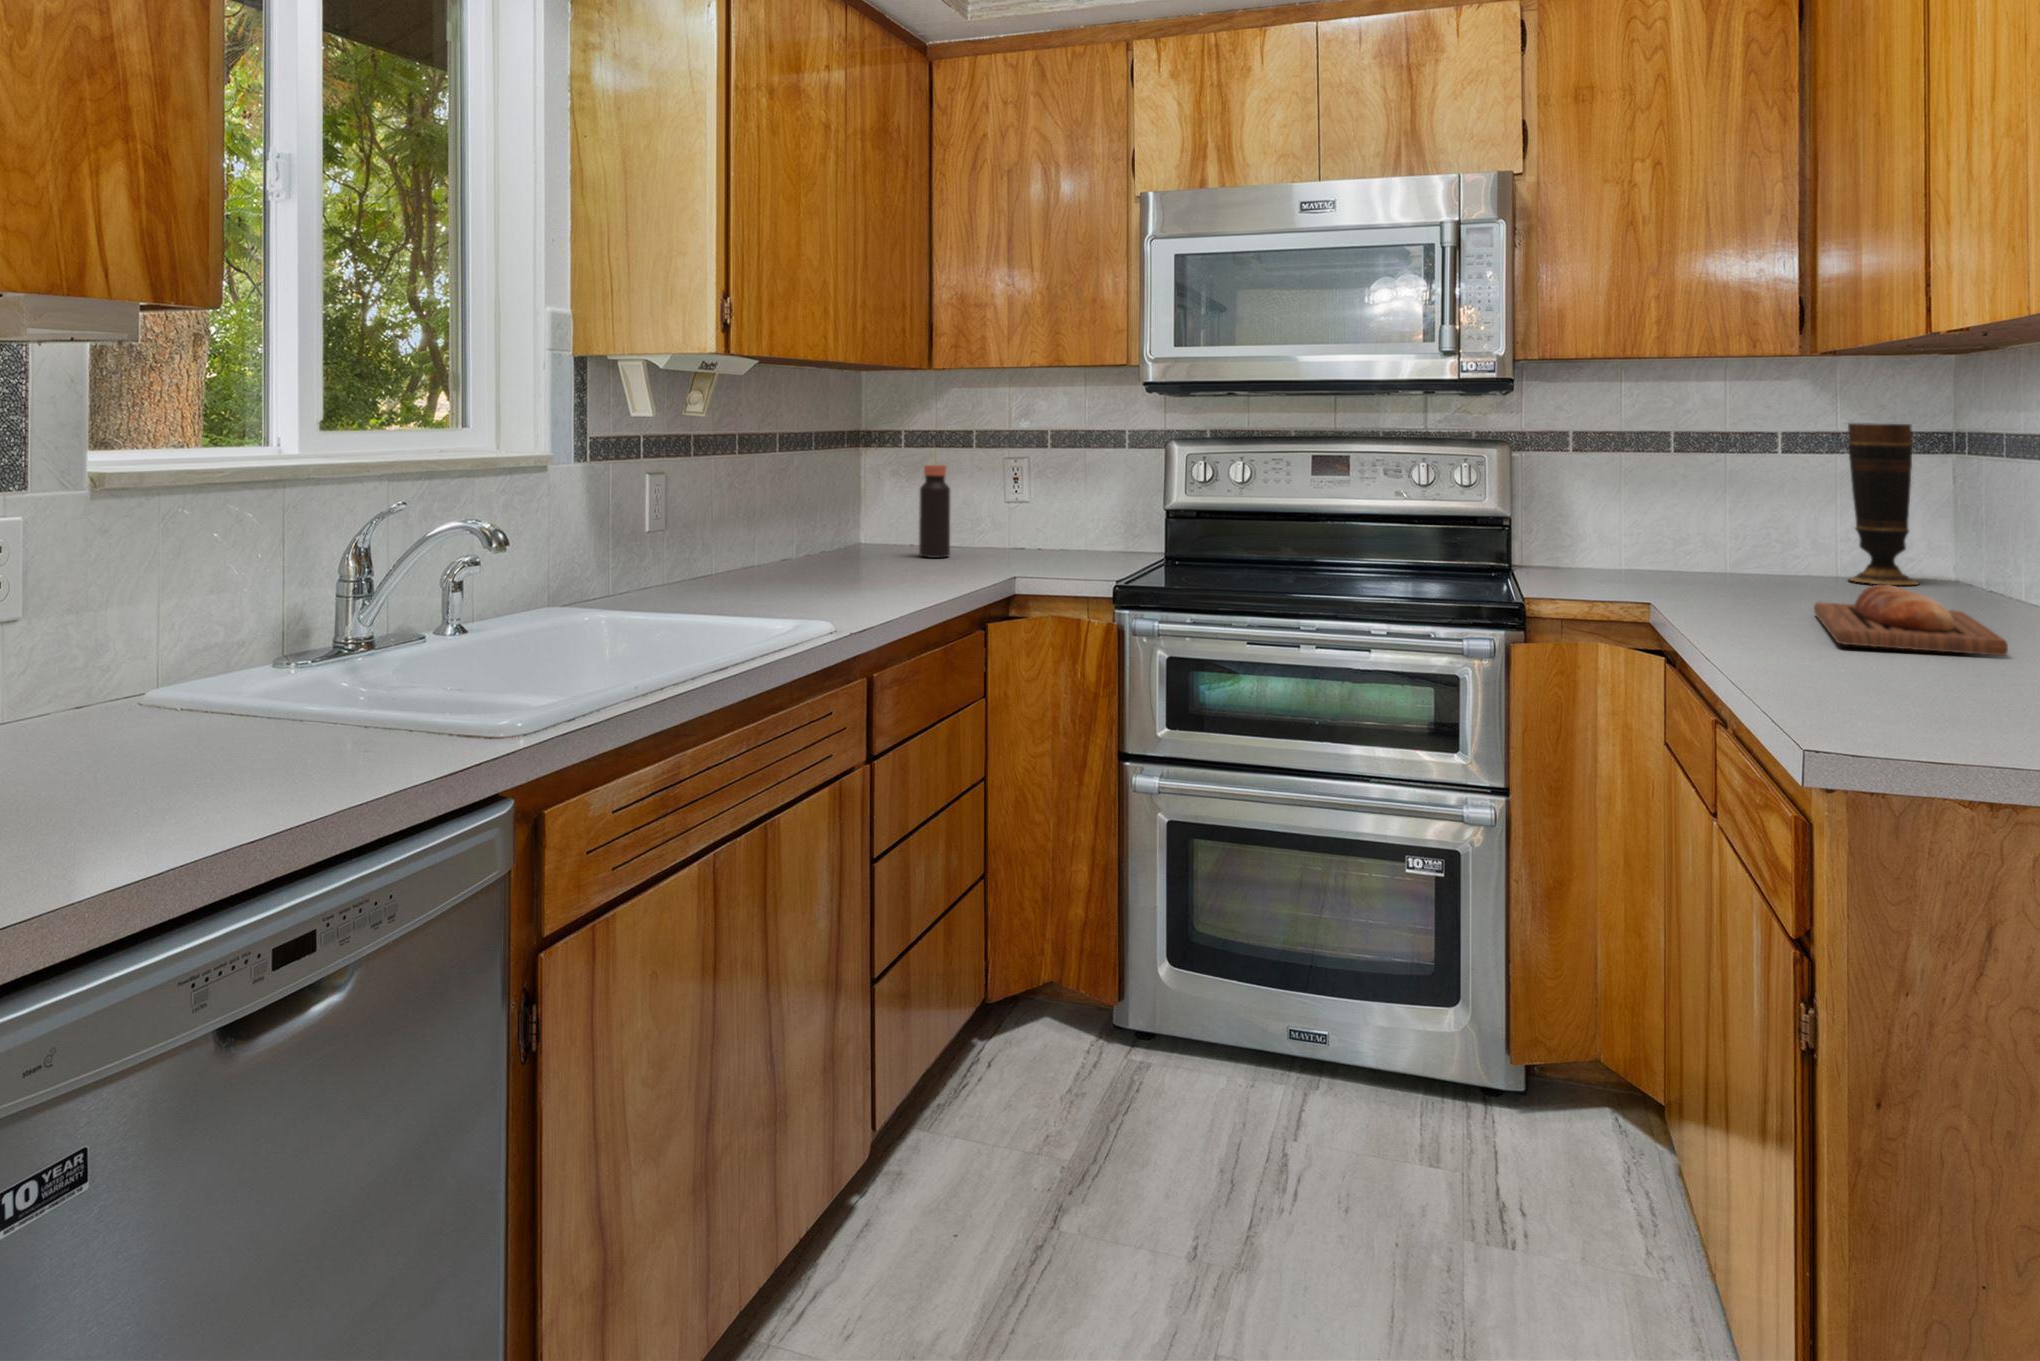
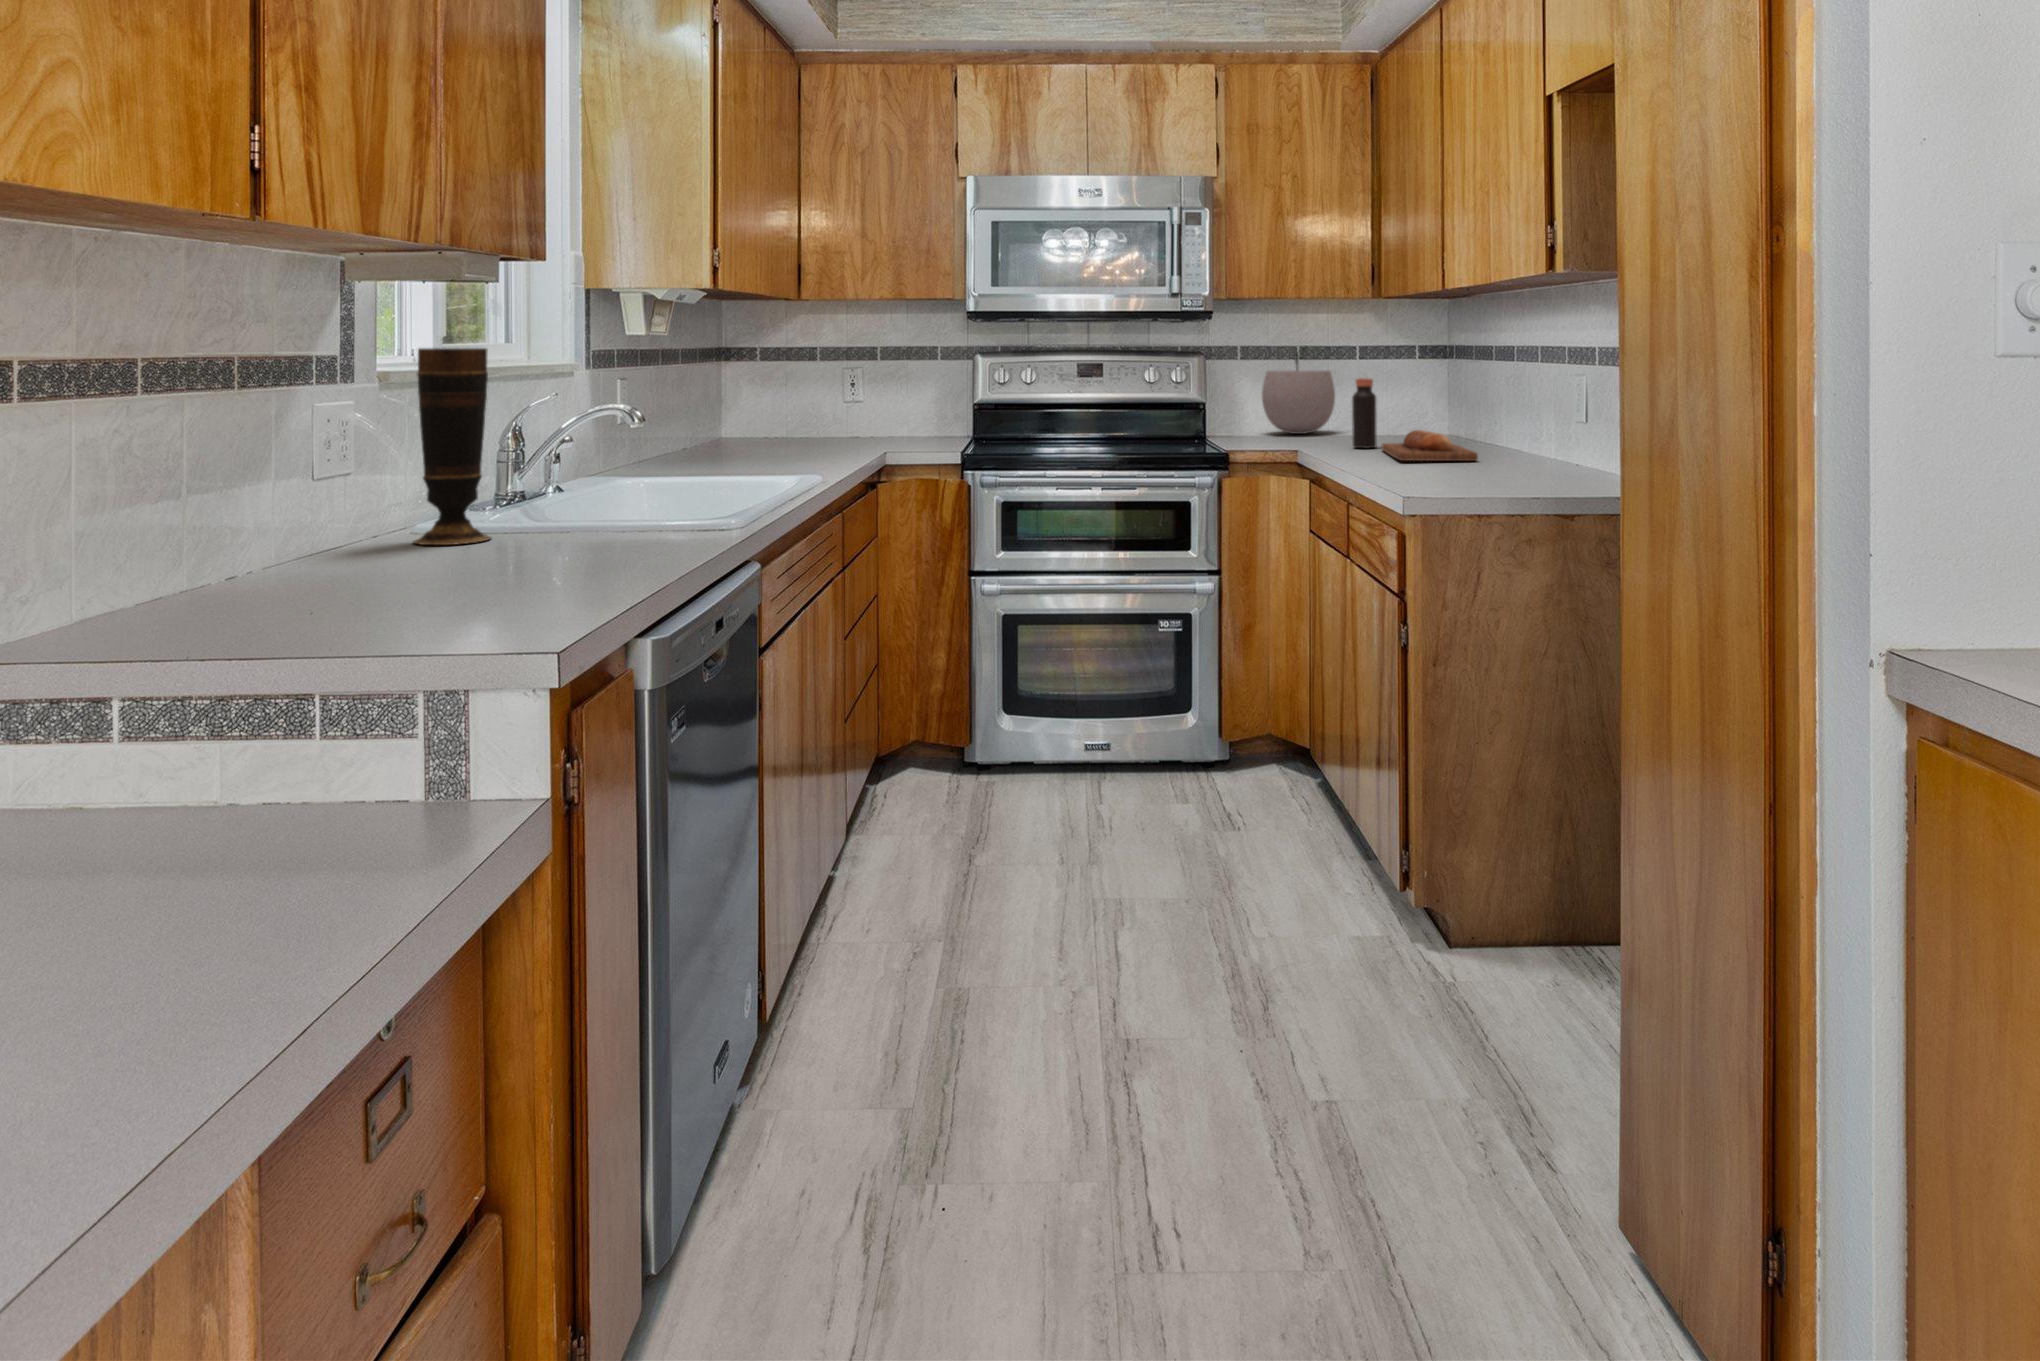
vase: present [1848,423,1918,585] -> present [414,348,490,545]
plant pot: none [1615,424,1744,567] -> present [1262,348,1335,434]
bottle: present [919,465,950,558] -> present [1352,378,1377,448]

